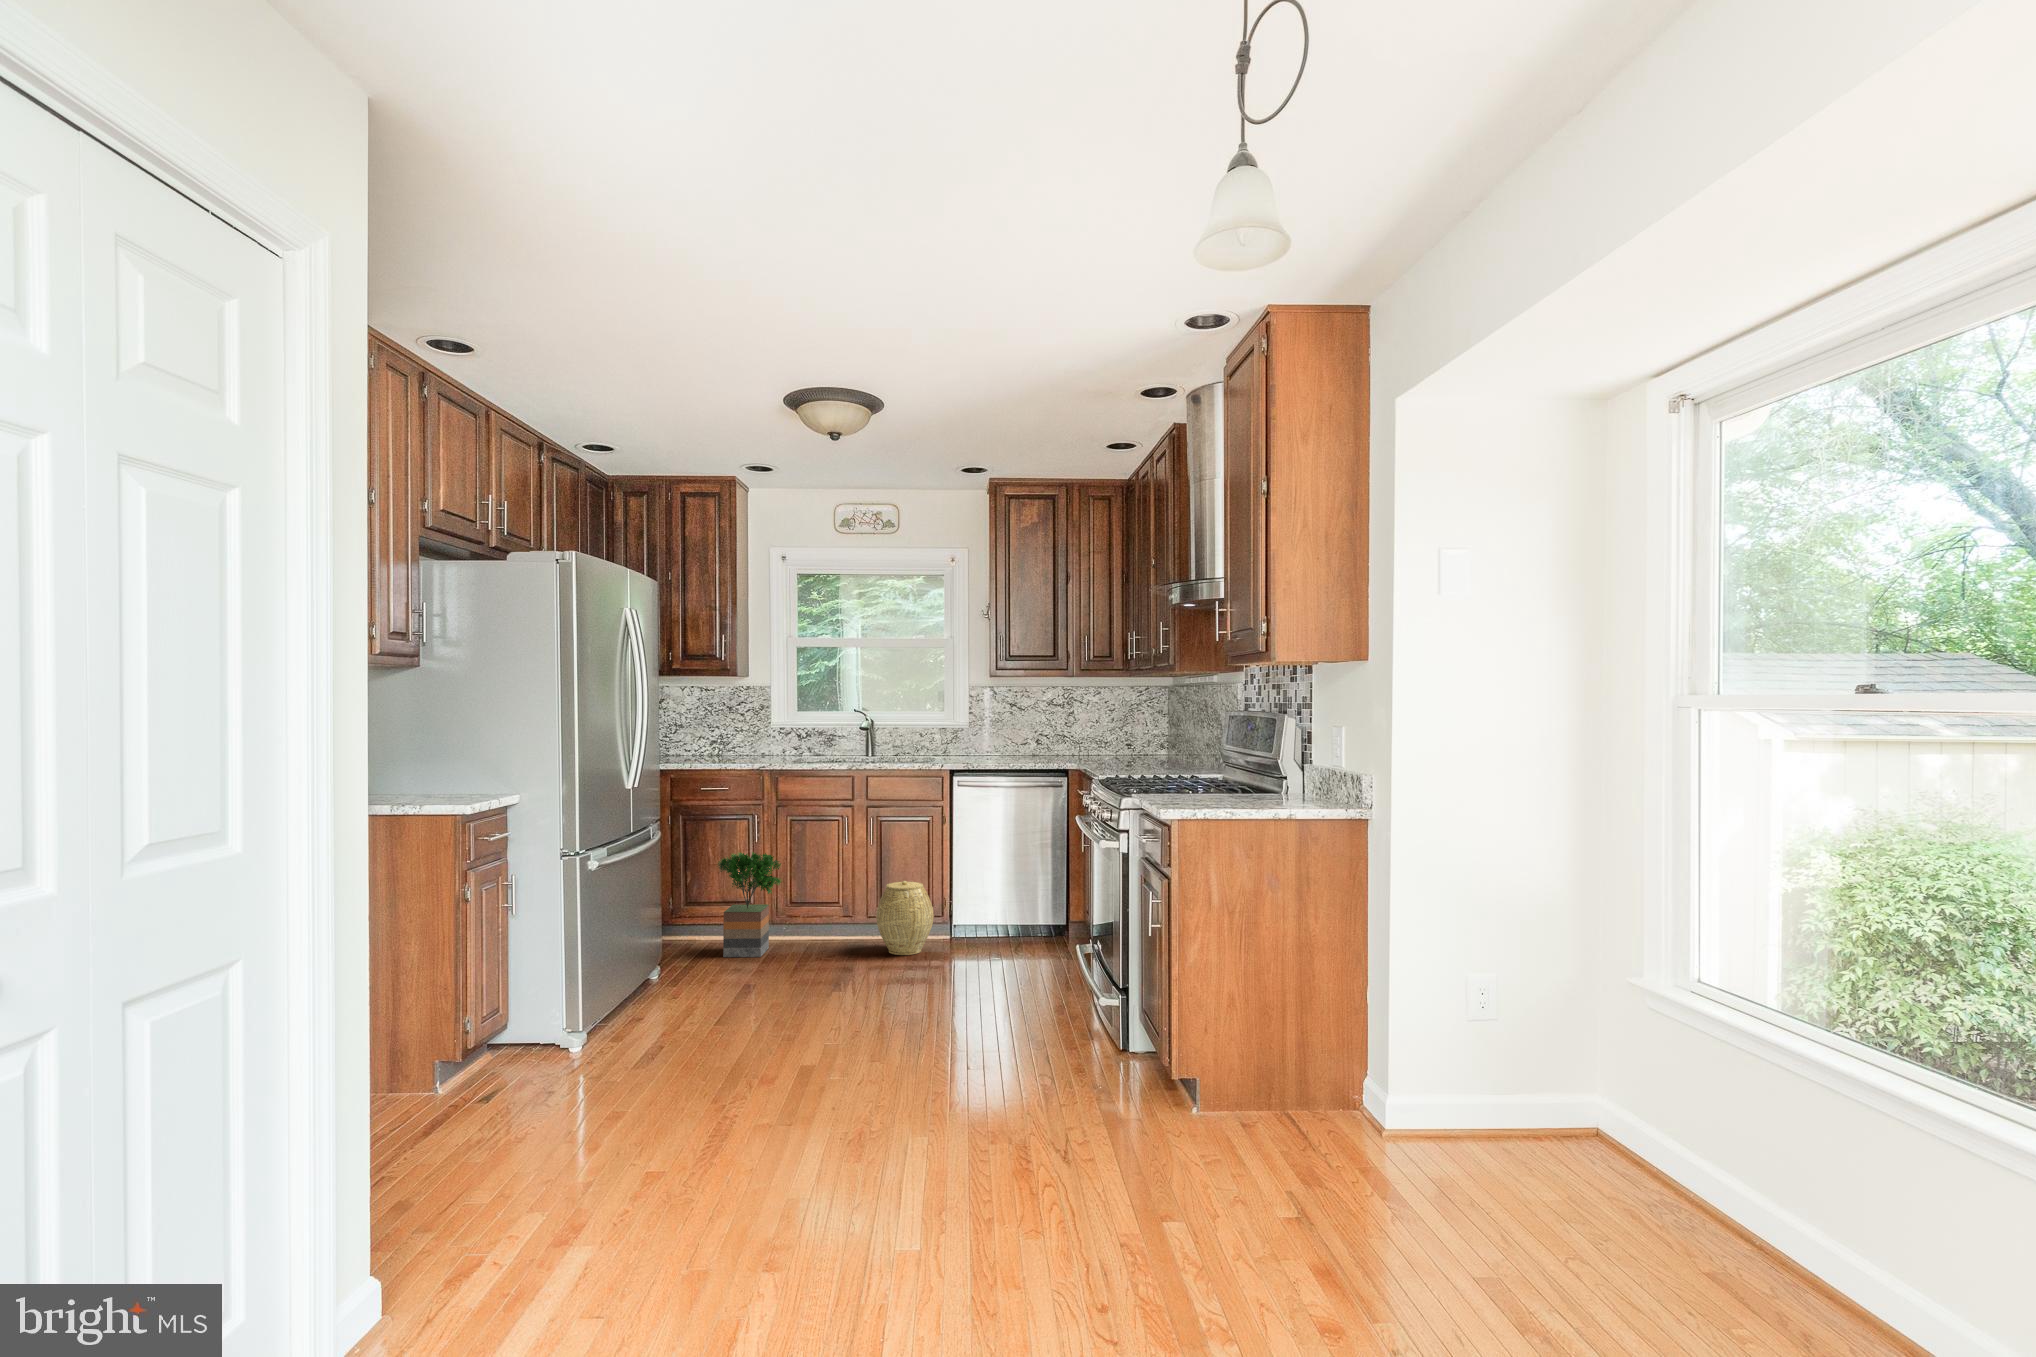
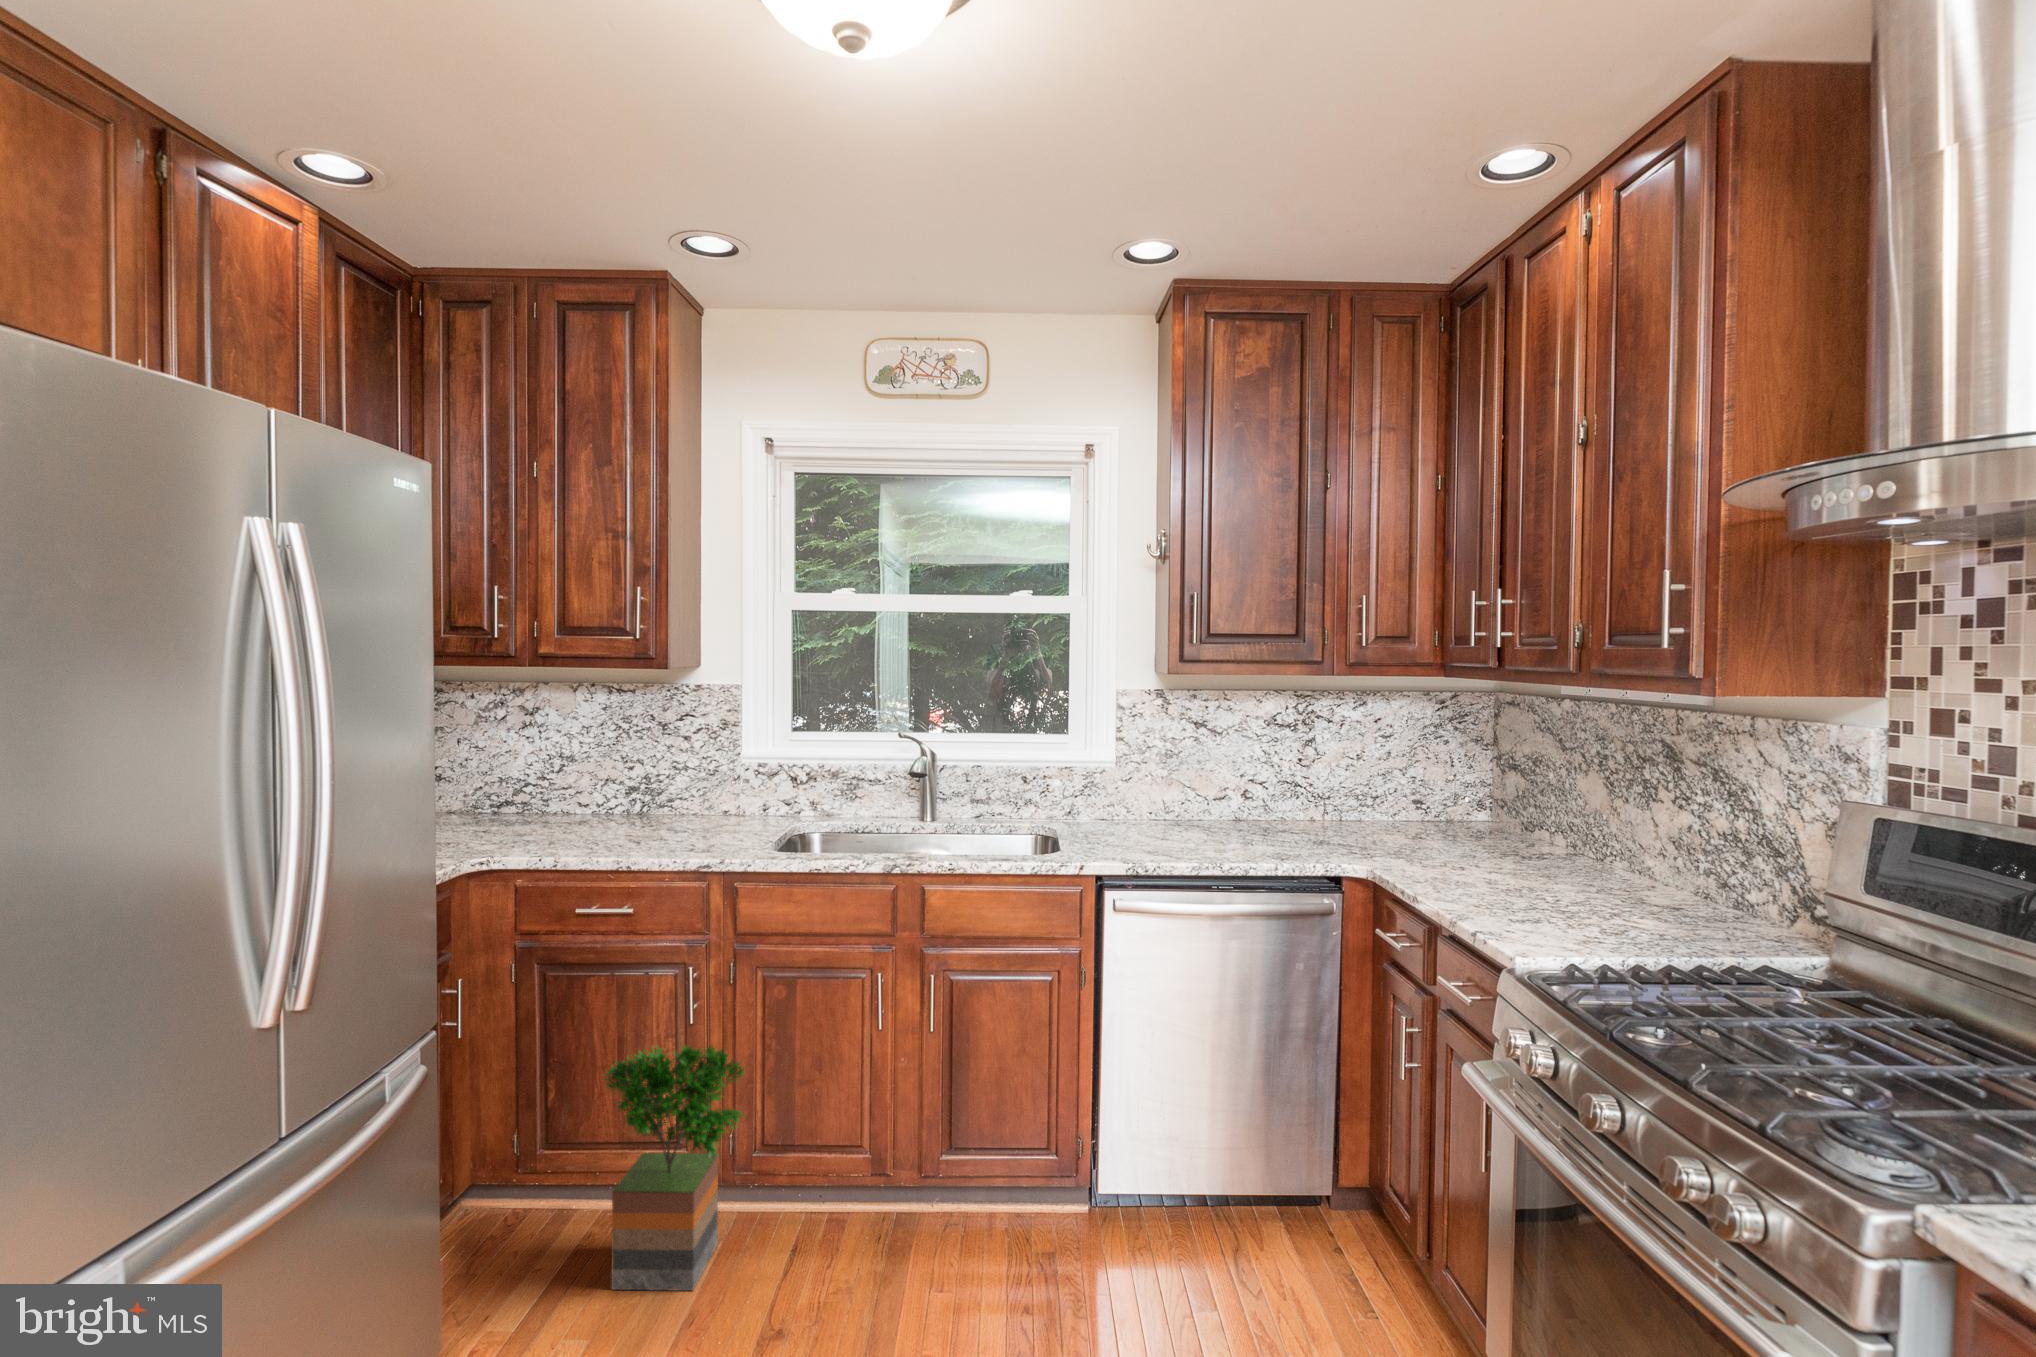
woven basket: present [876,881,934,955] -> none [947,1110,1070,1290]

